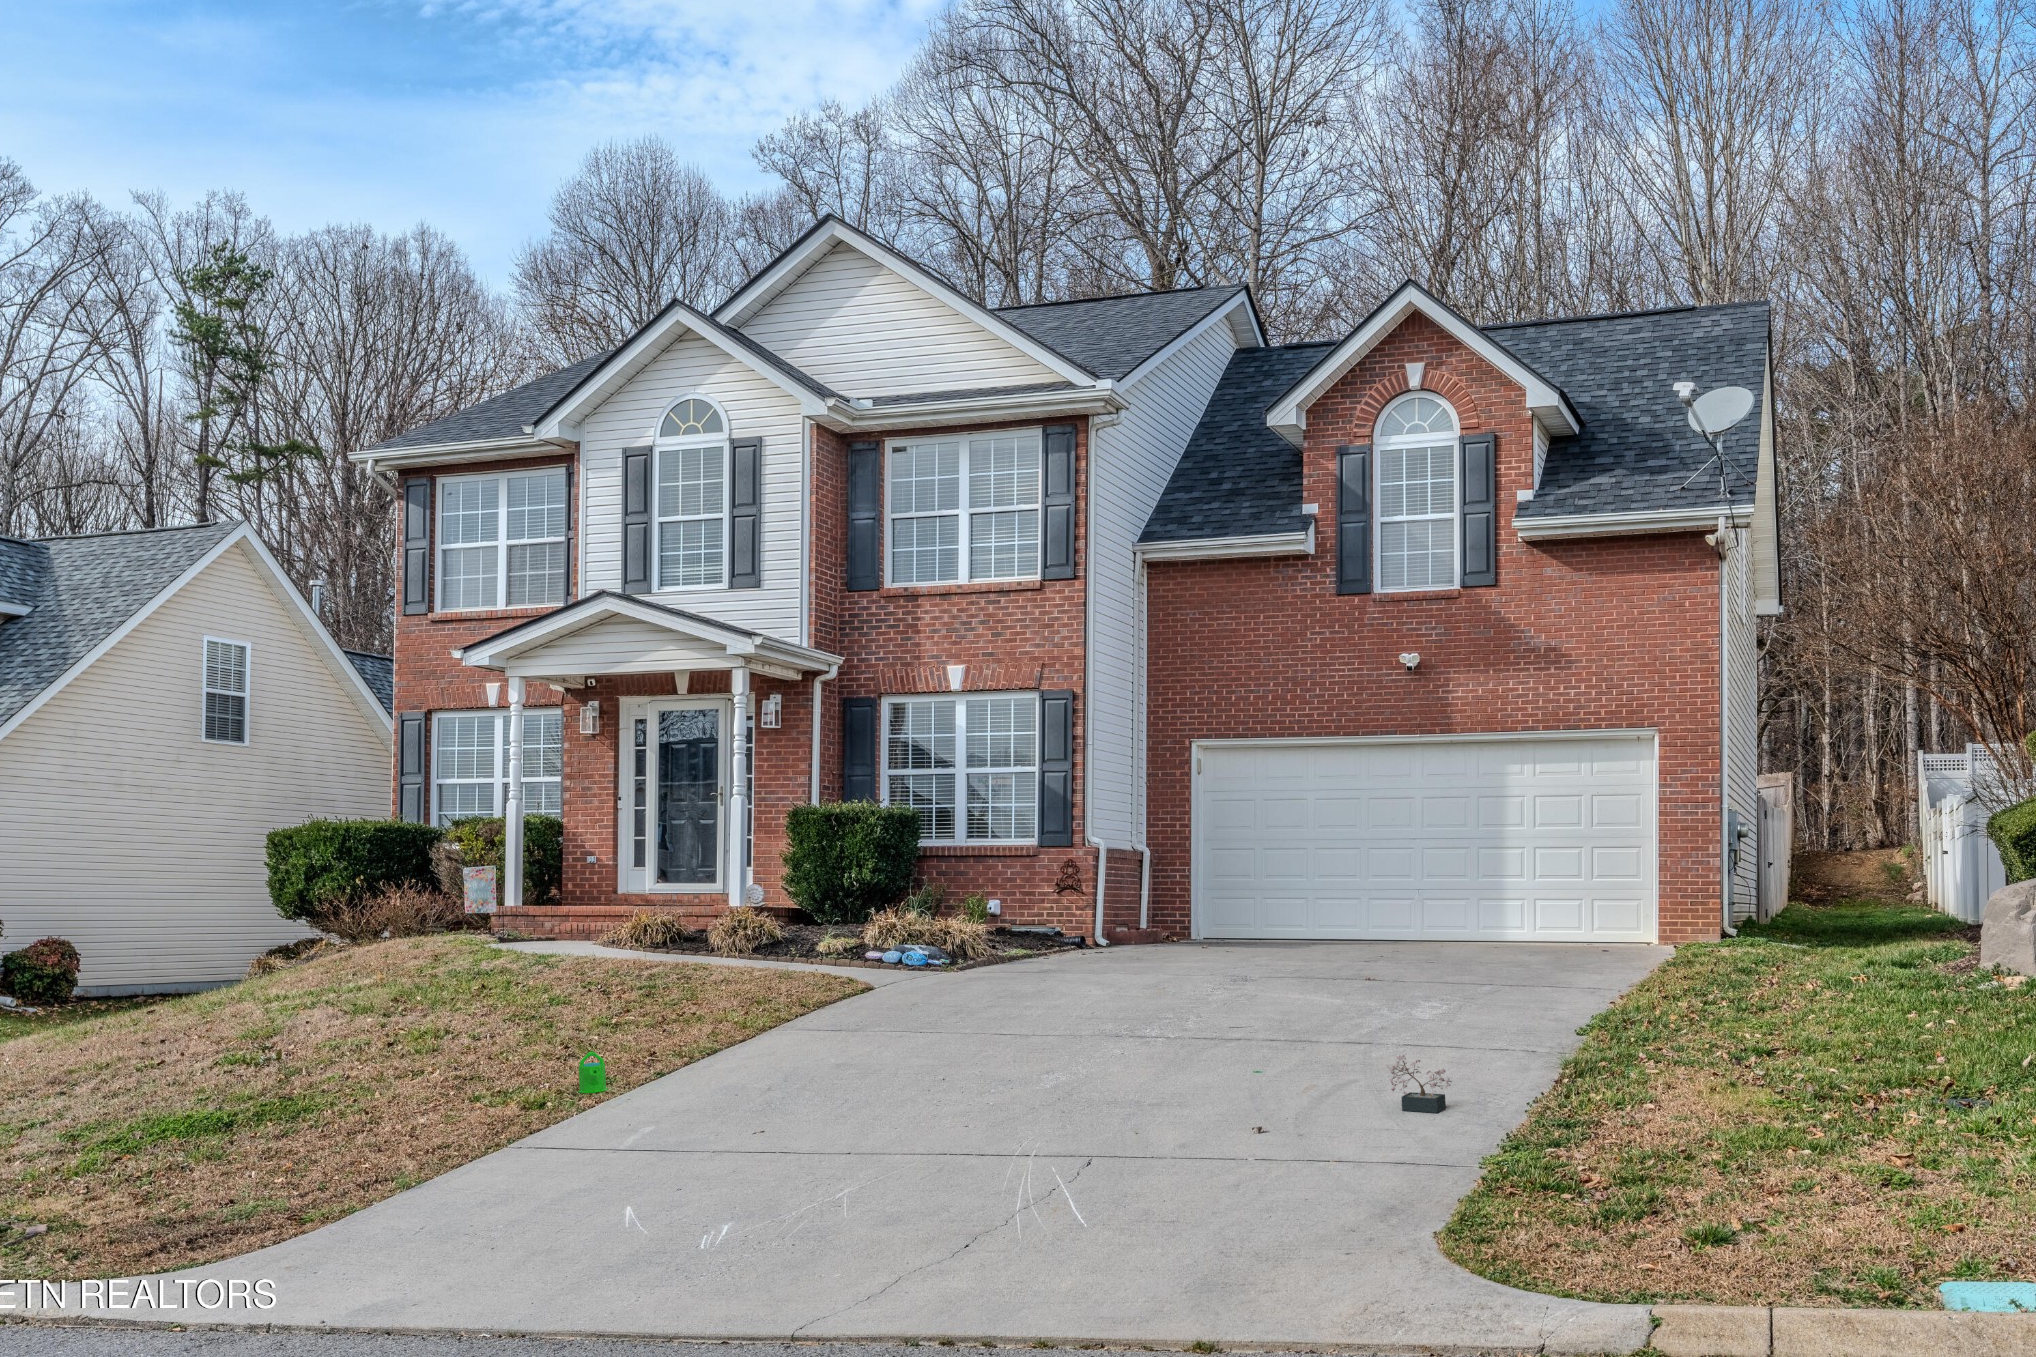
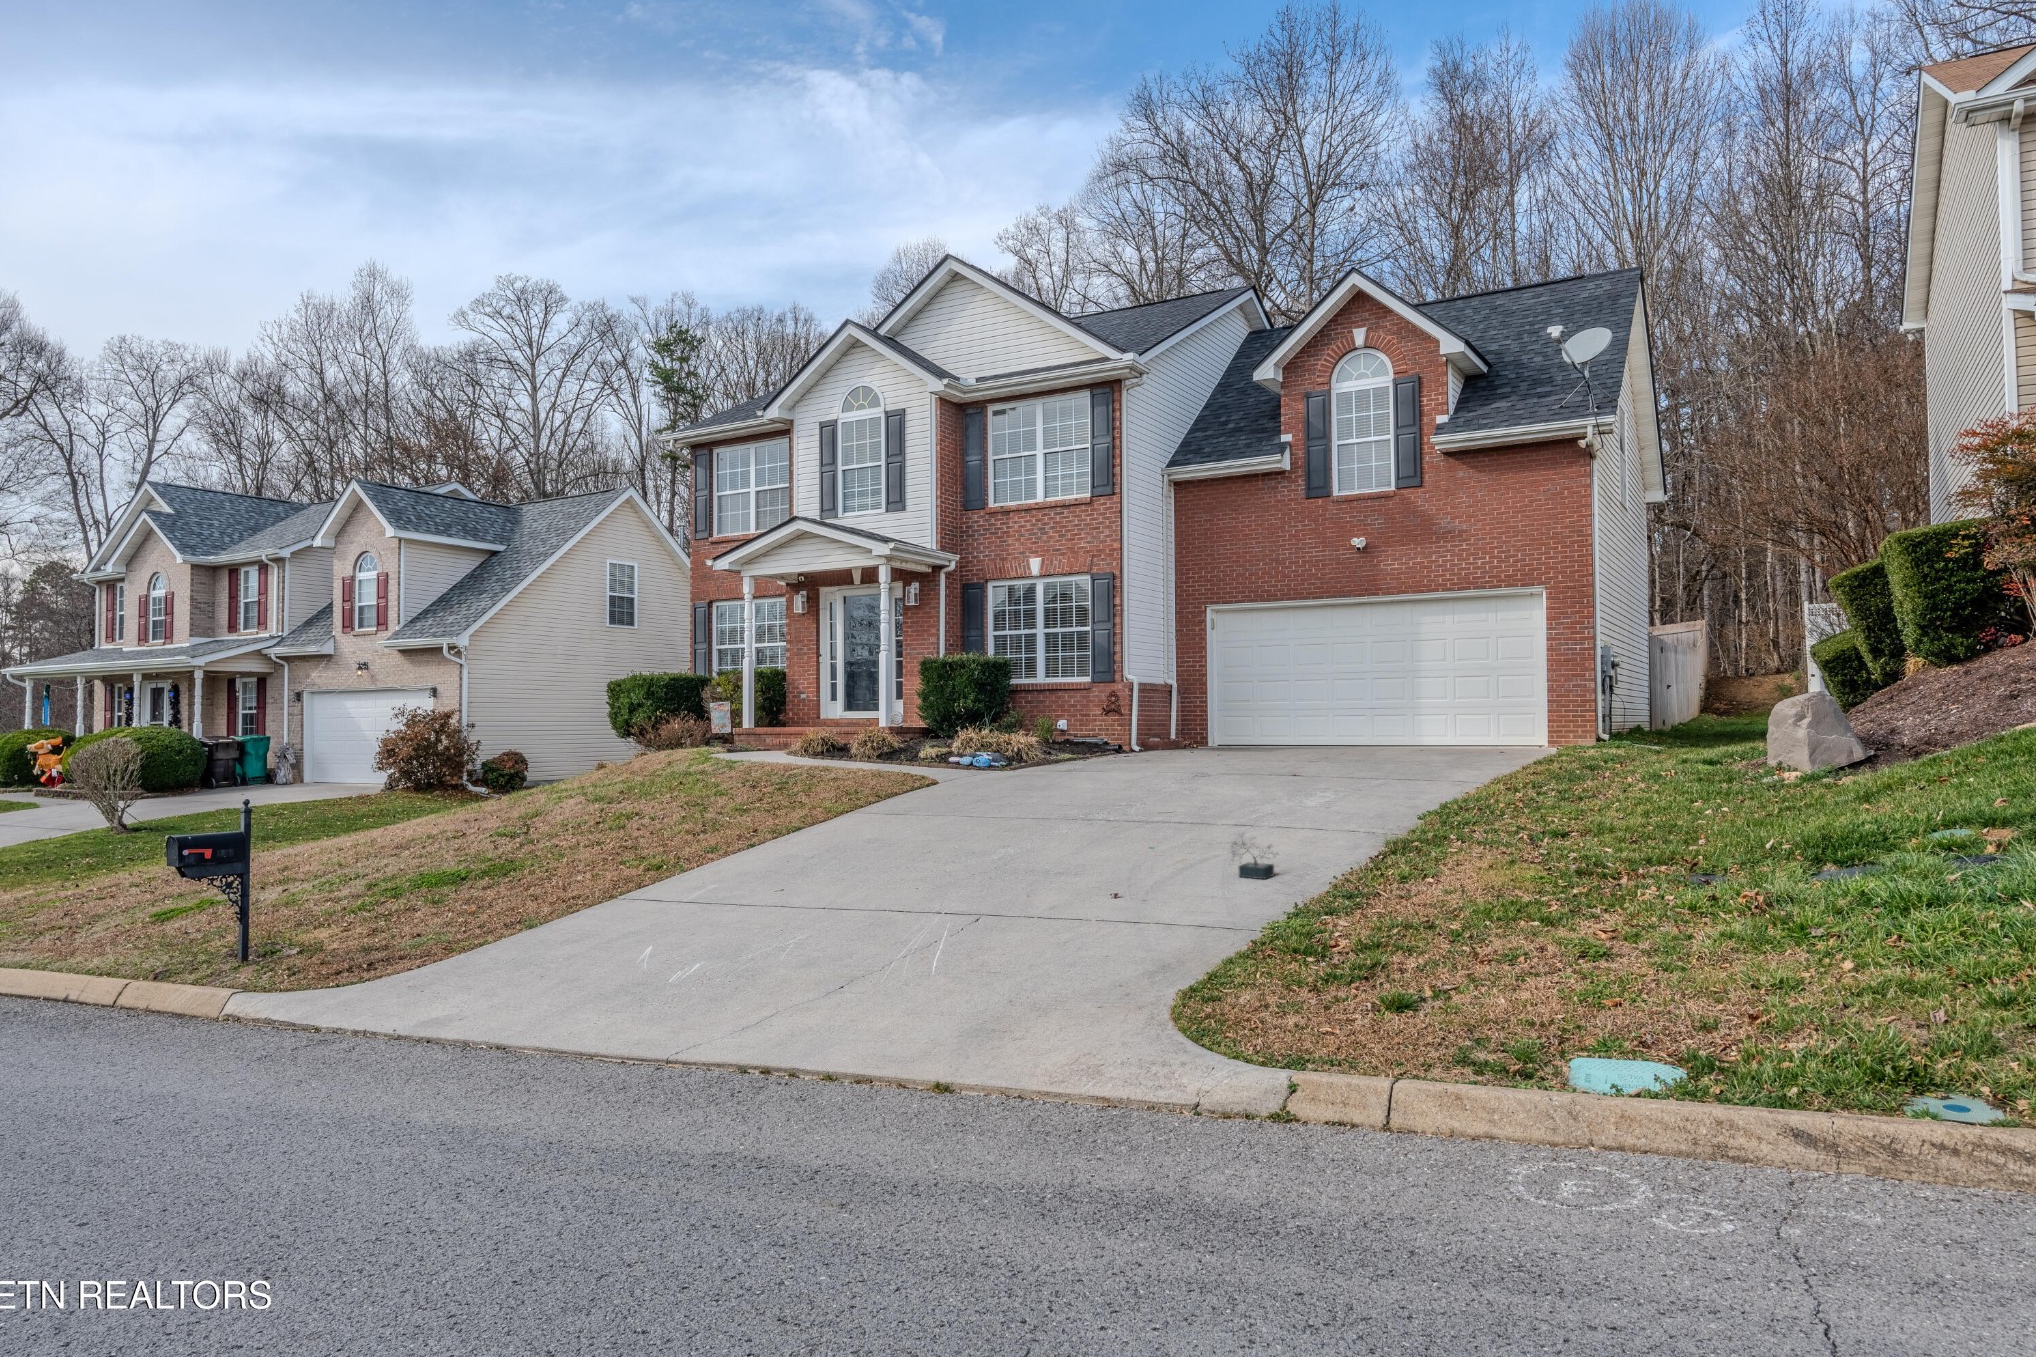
watering can: present [578,1051,608,1093] -> none [684,825,706,854]

